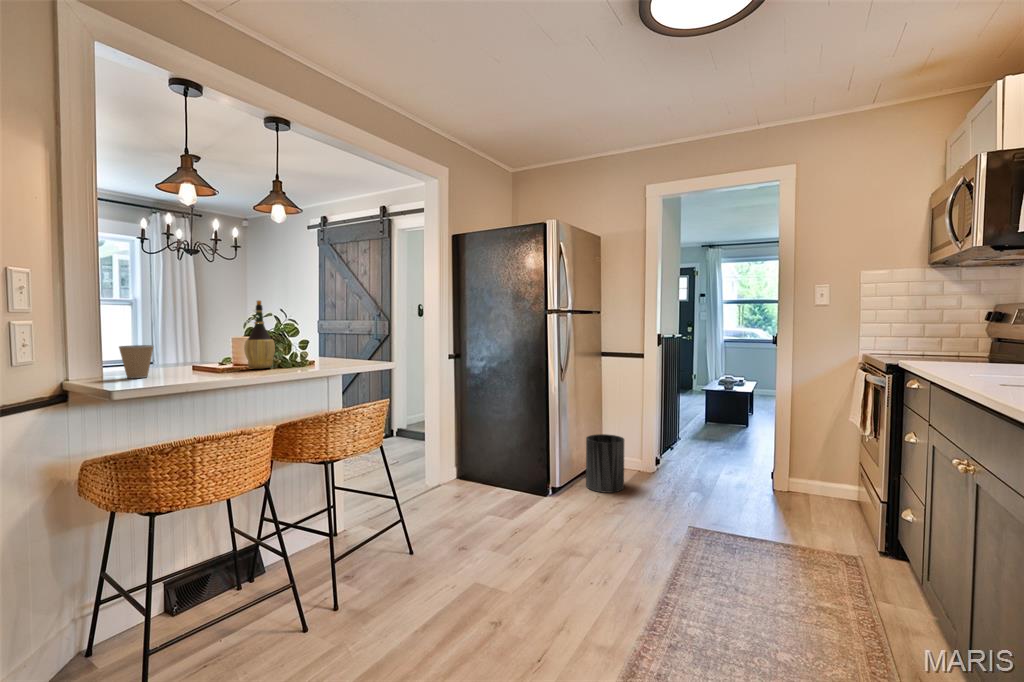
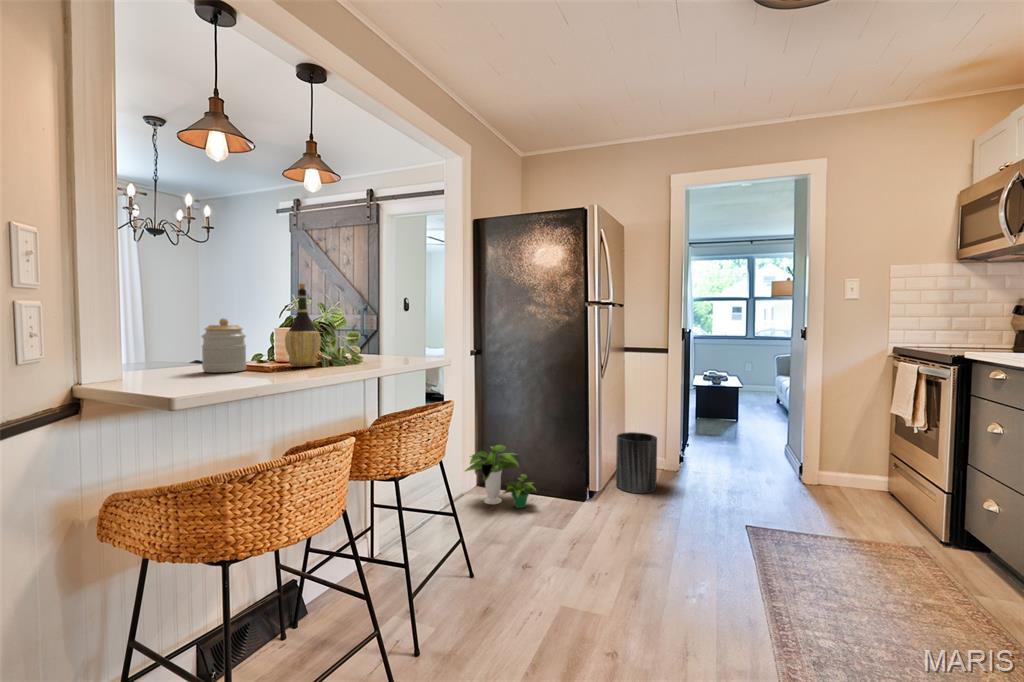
jar: none [175,330,212,373] -> present [202,318,246,373]
coffee cup: present [119,345,154,378] -> none [137,338,183,380]
potted plant: none [438,442,500,500] -> present [465,445,536,508]

